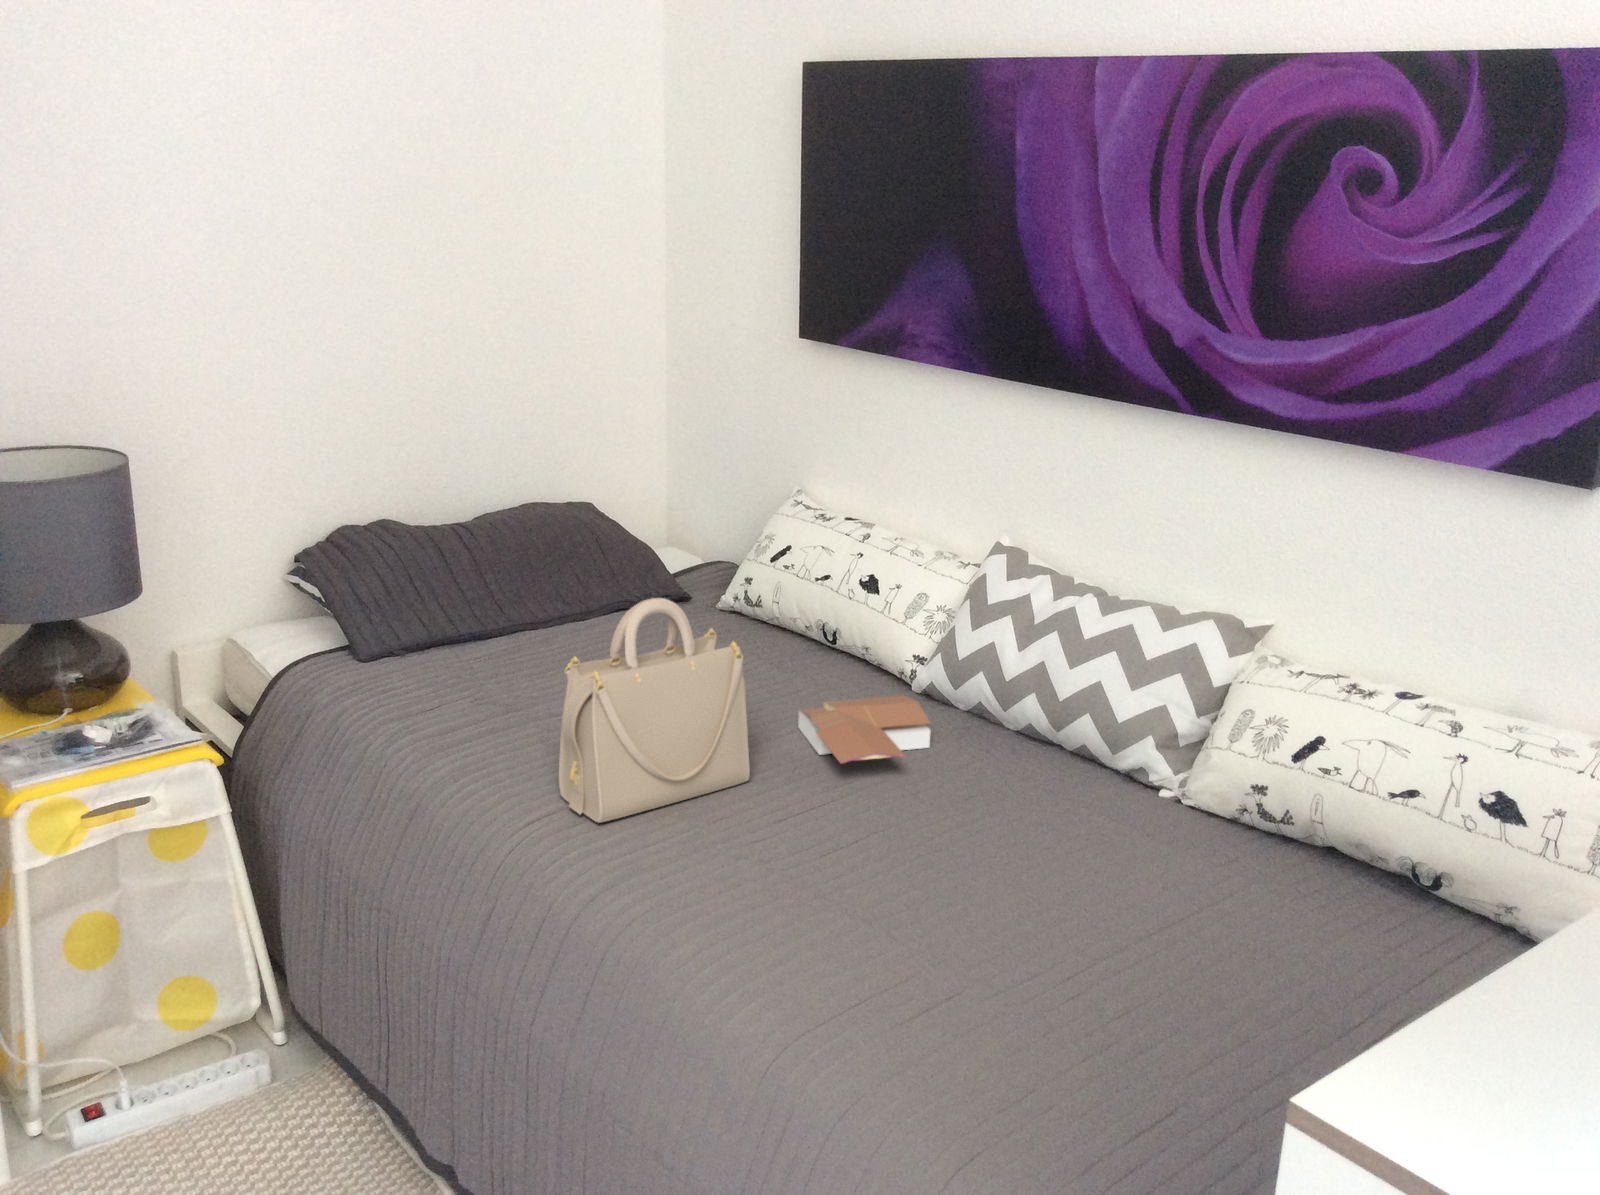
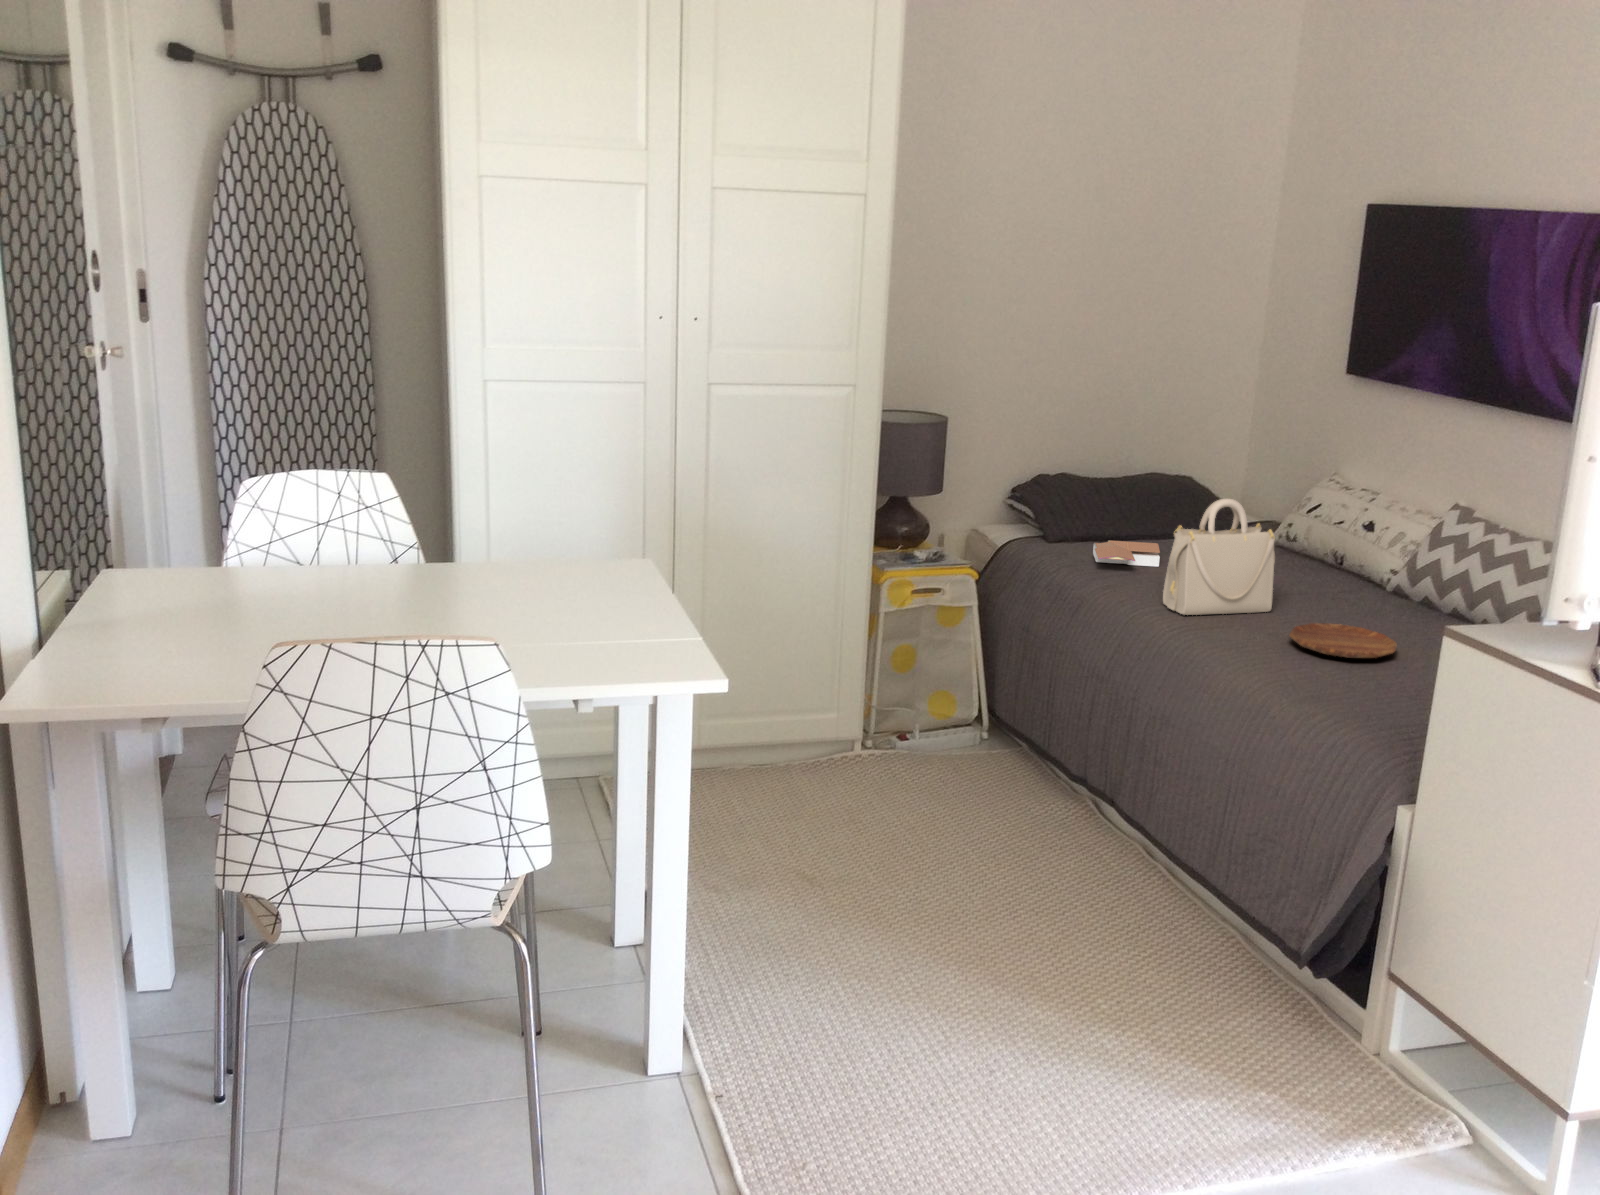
book: present [798,696,931,764] -> present [1093,540,1160,567]
tray: none [794,808,981,902] -> present [1289,623,1397,658]

